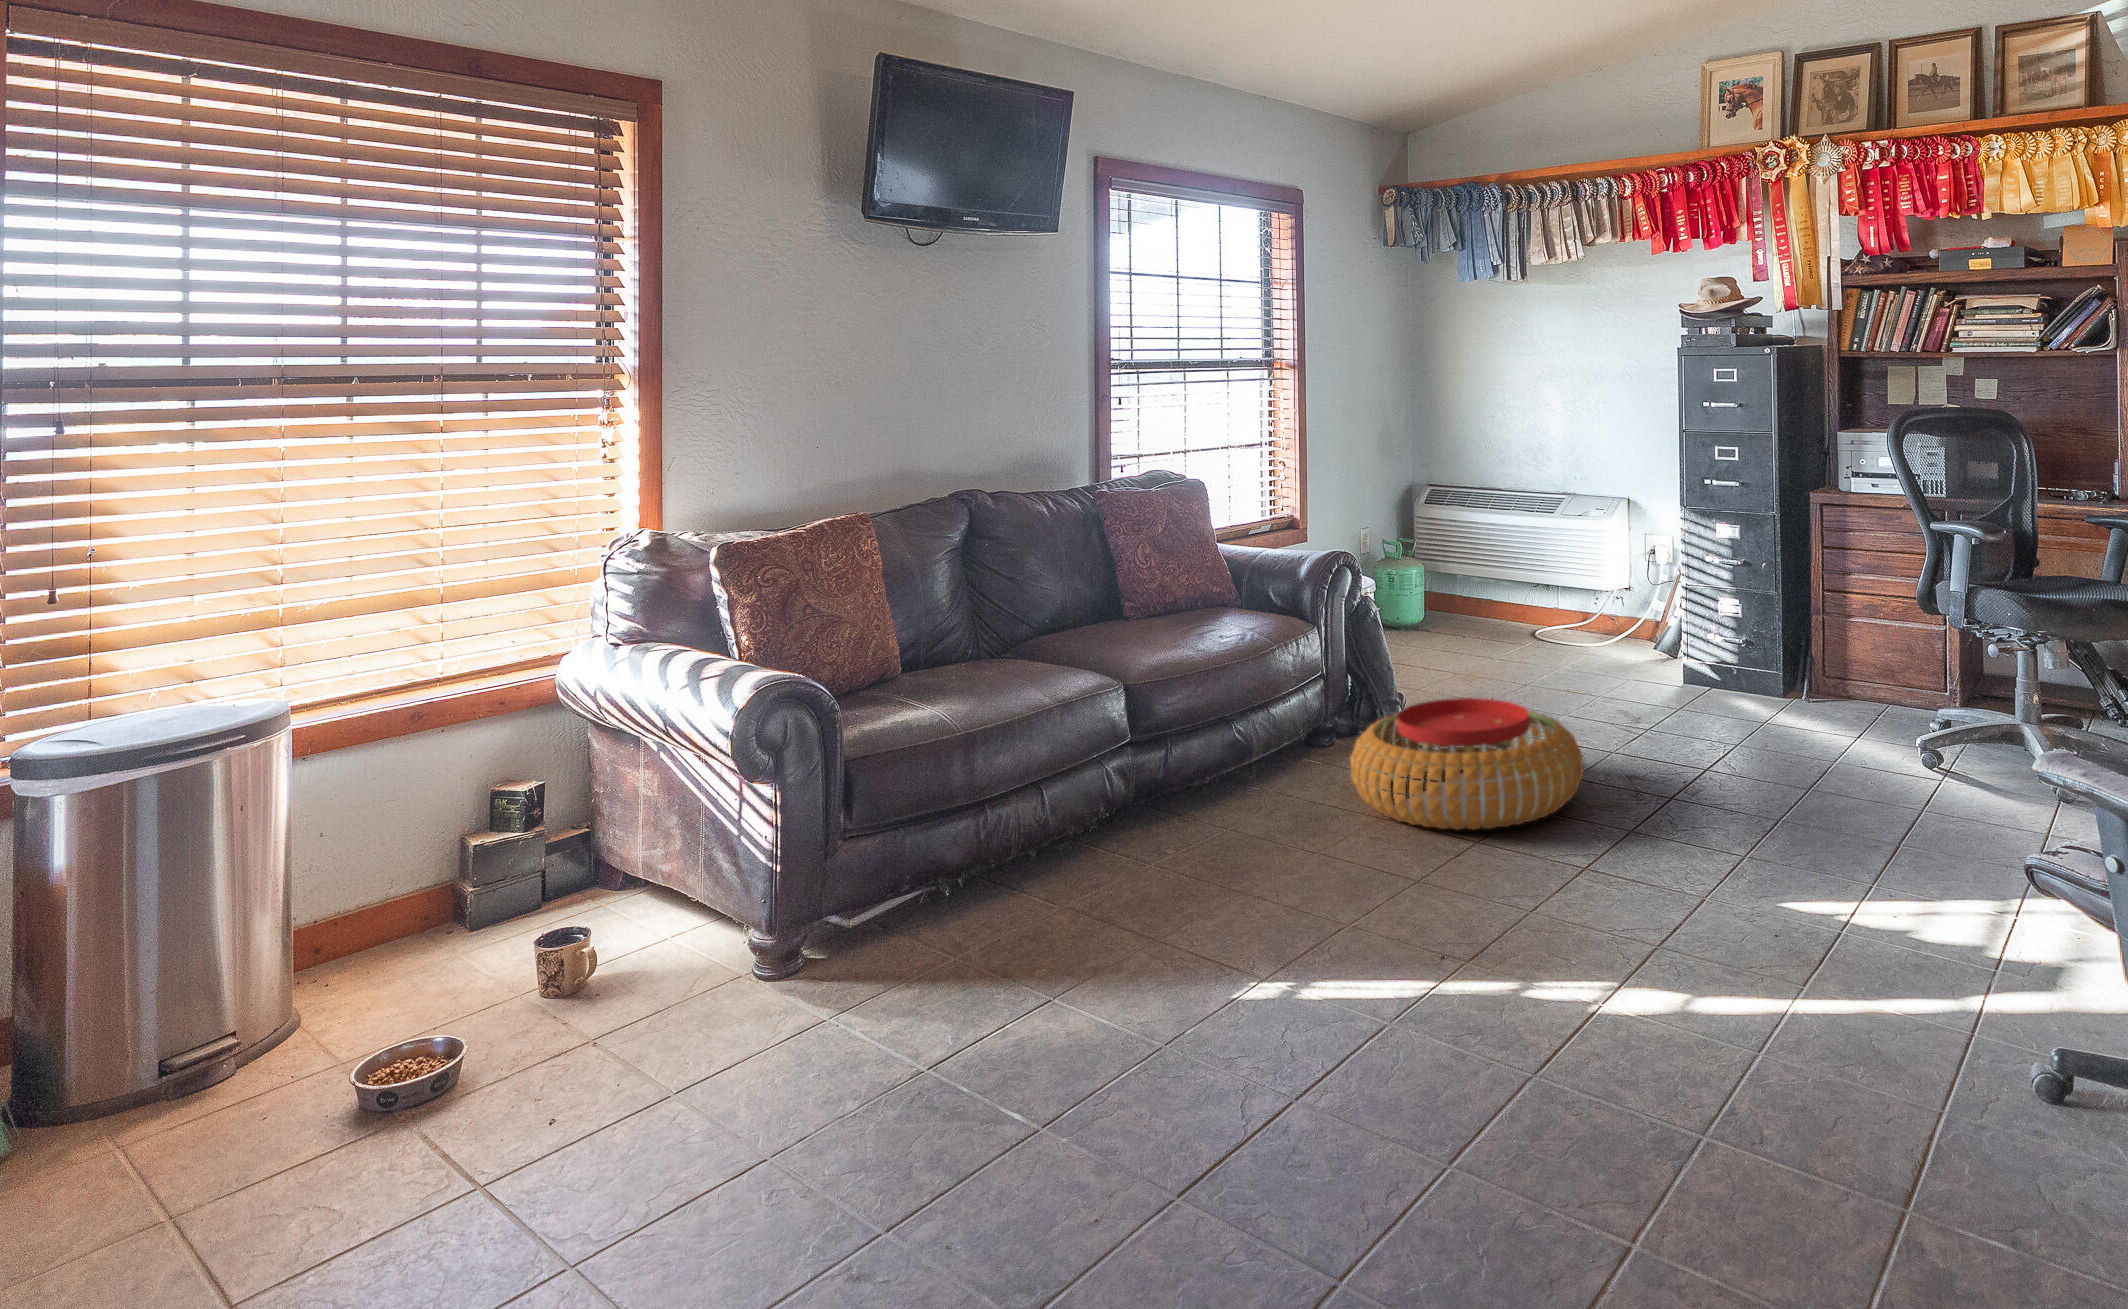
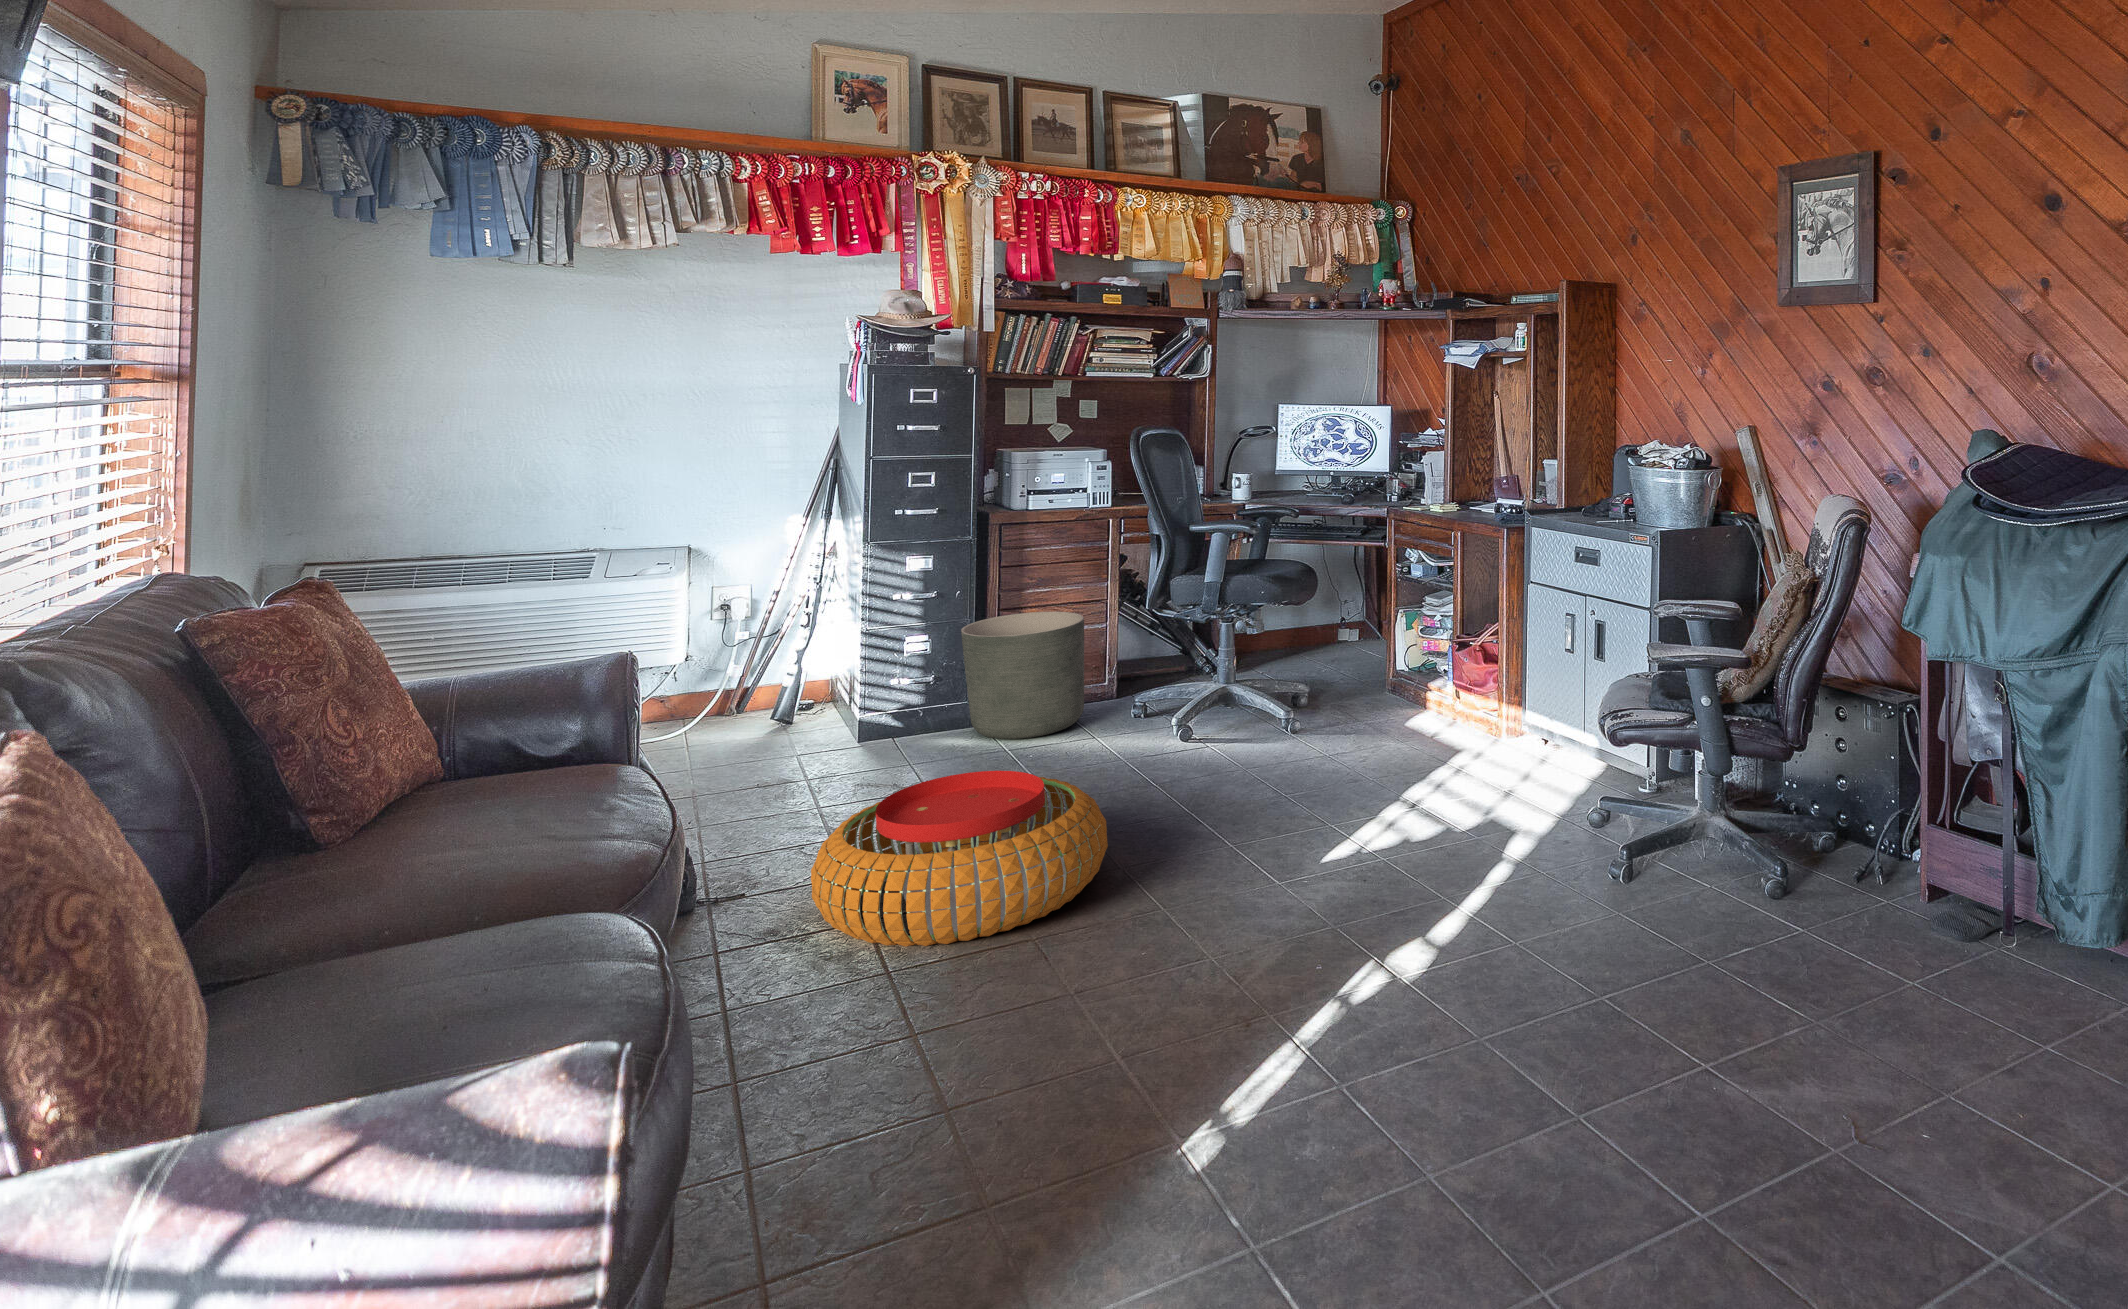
planter: none [1737,595,1863,719] -> present [961,612,1084,739]

